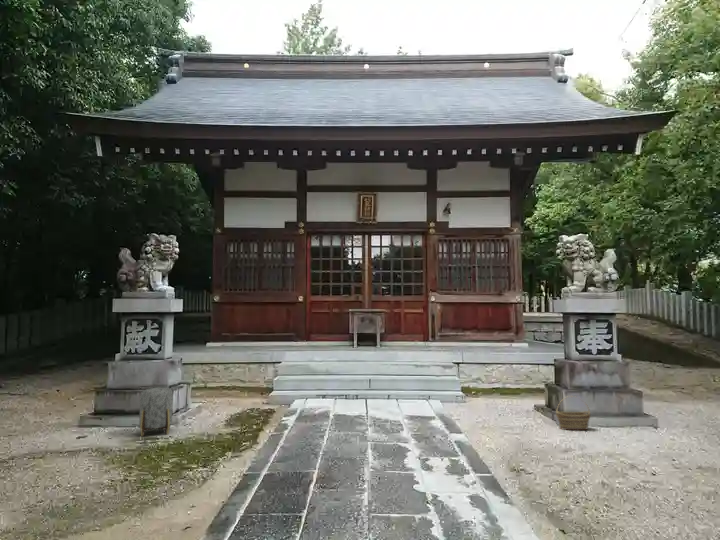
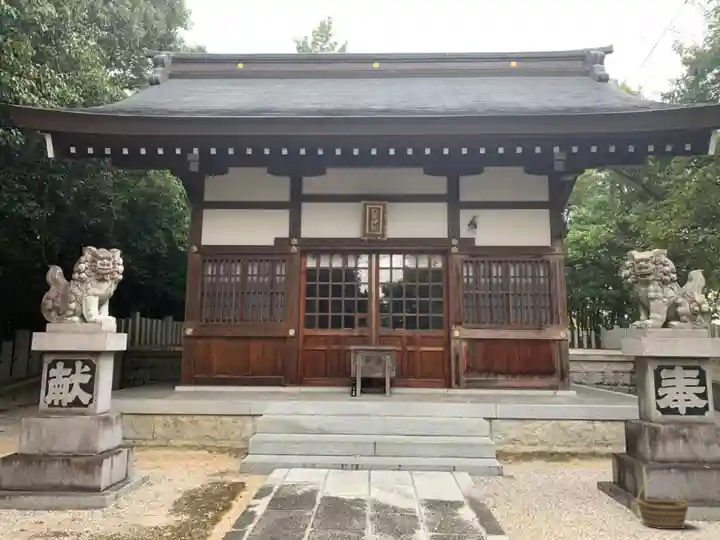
stool: present [139,387,173,436] -> none [44,457,97,530]

